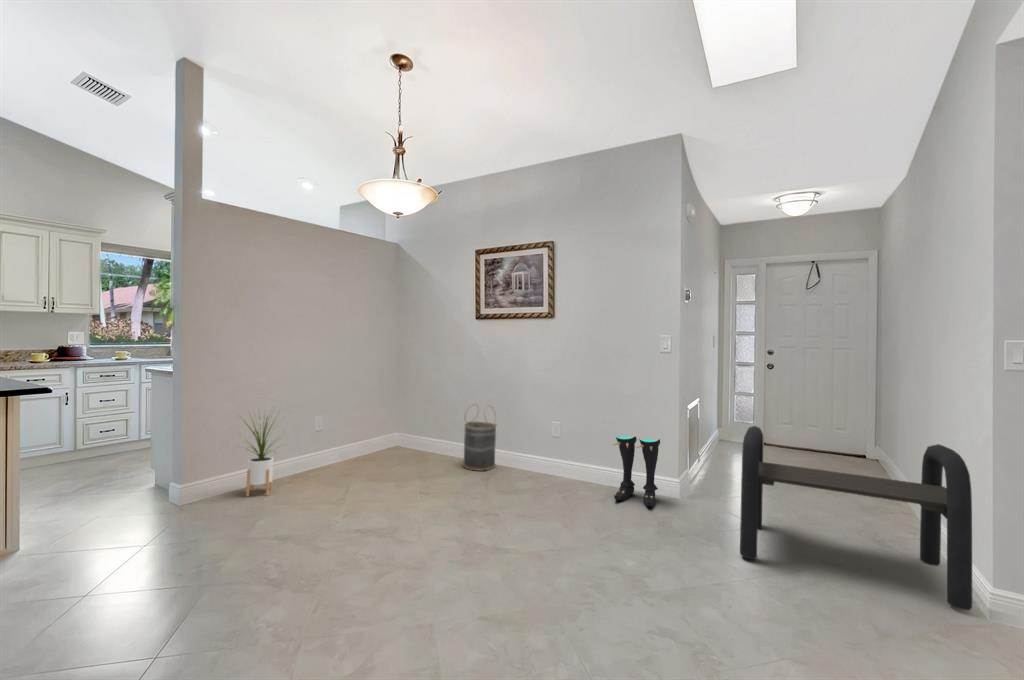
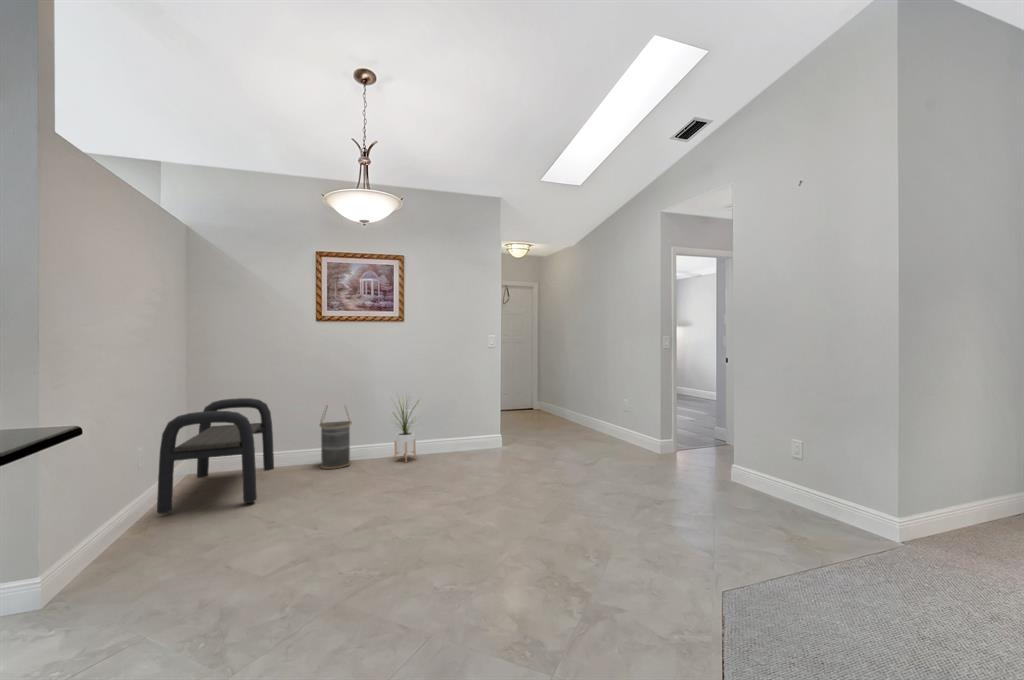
house plant: present [244,413,278,496] -> present [394,400,419,462]
bench: present [740,426,972,610] -> present [157,398,274,514]
boots: present [614,435,660,506] -> none [470,406,504,455]

